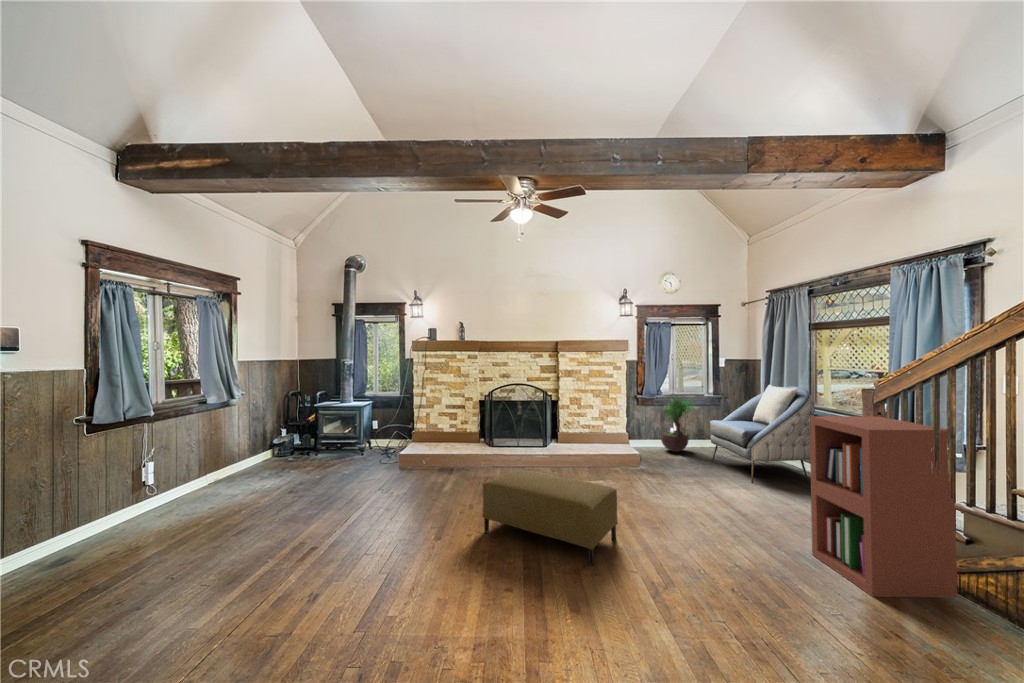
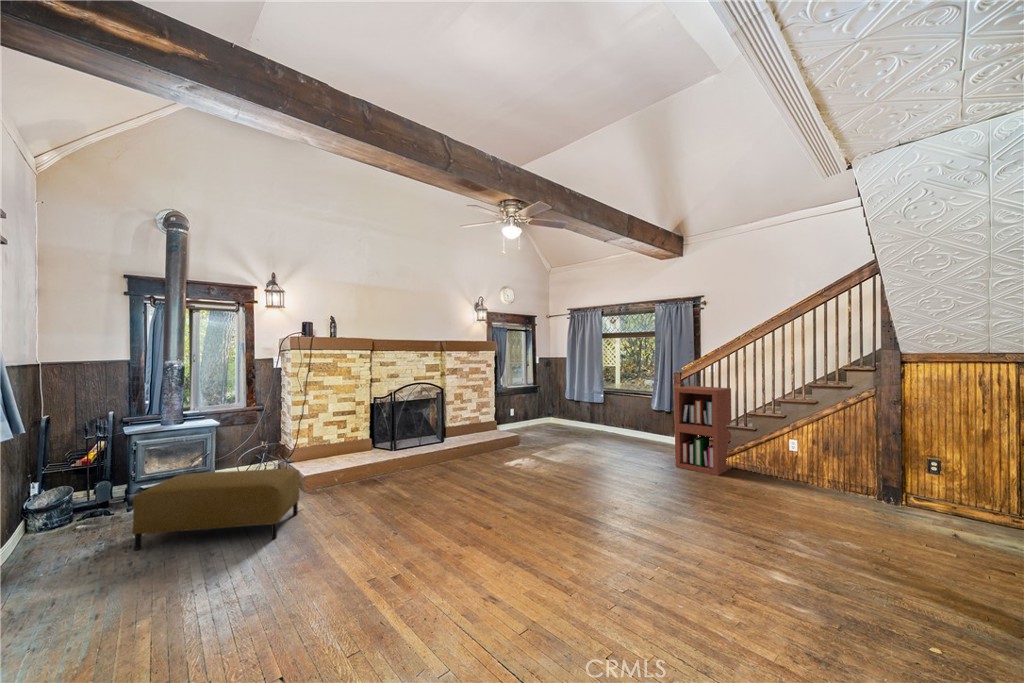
armchair: present [710,385,815,483] -> none [550,375,613,441]
potted tree: present [661,398,694,452] -> none [508,384,535,431]
ottoman: present [483,469,618,566] -> present [132,469,300,550]

